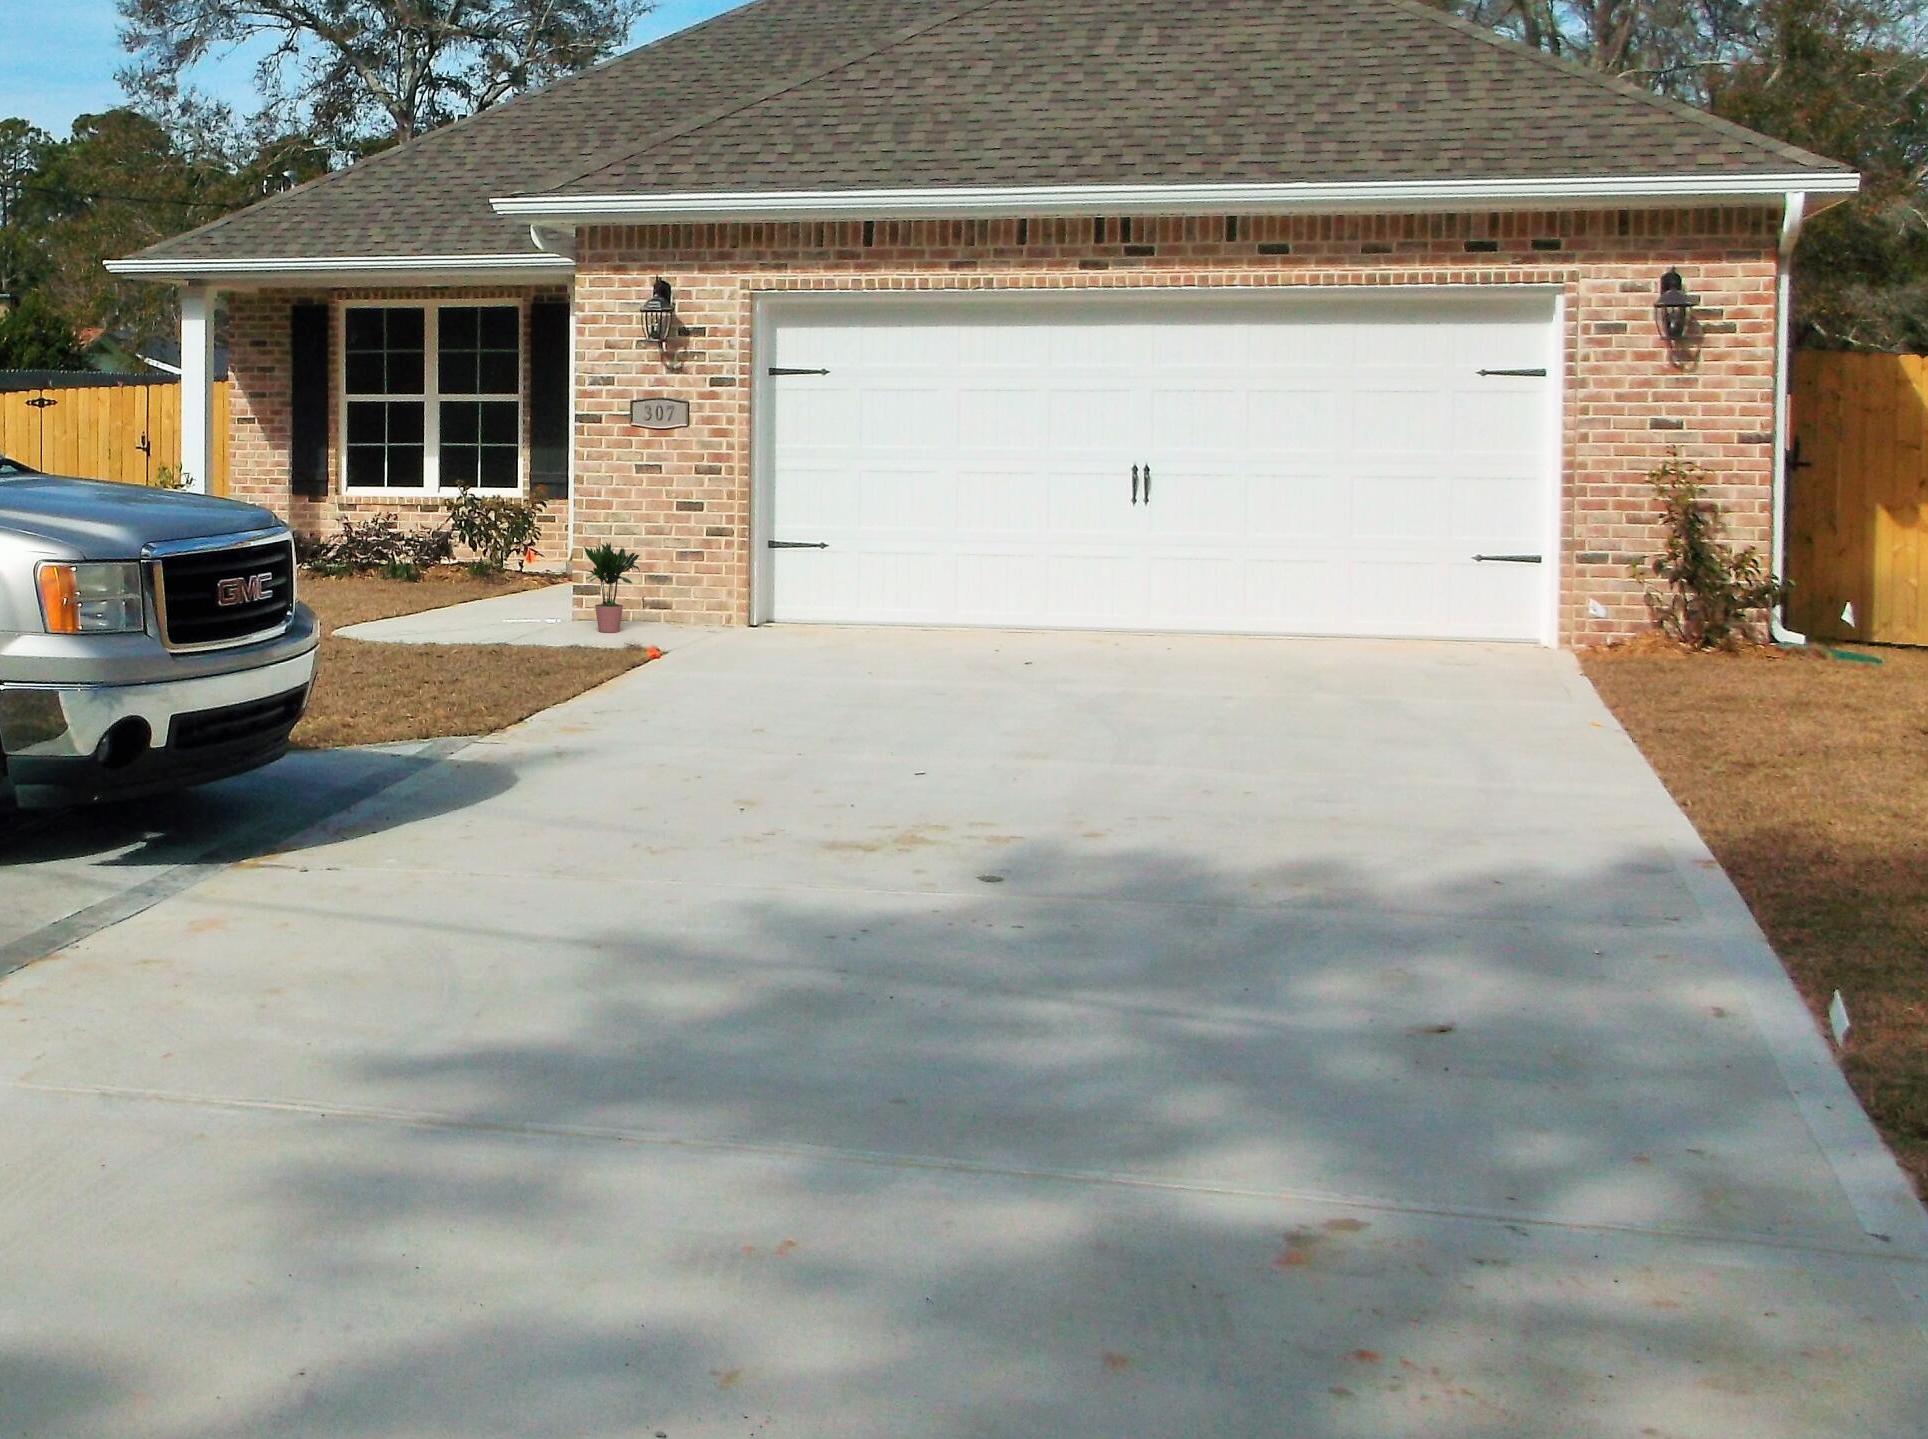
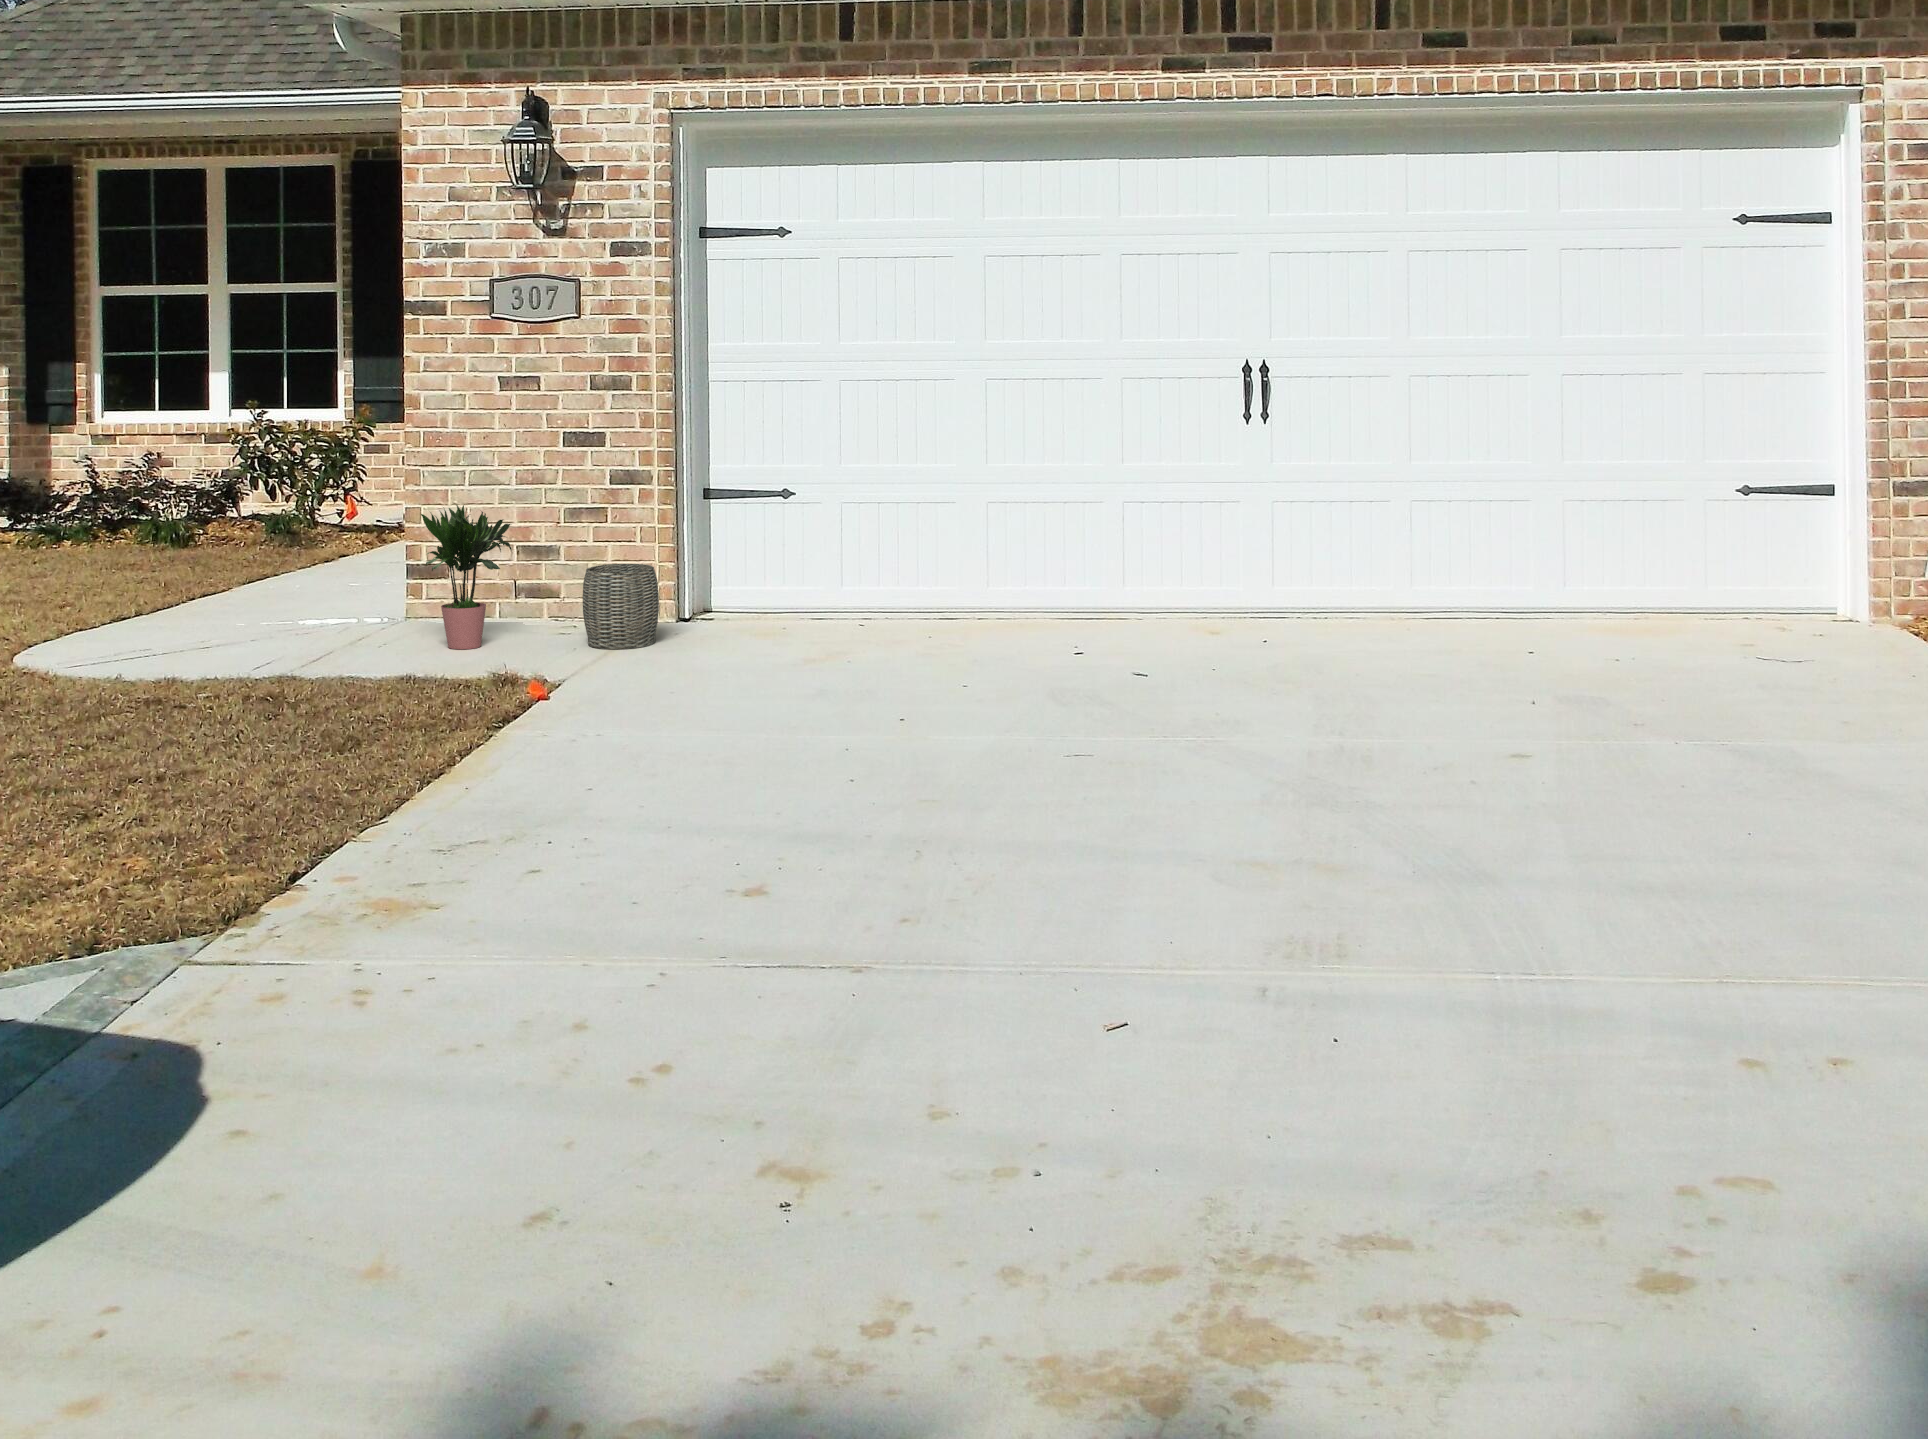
woven basket: none [684,584,732,636] -> present [583,564,659,649]

